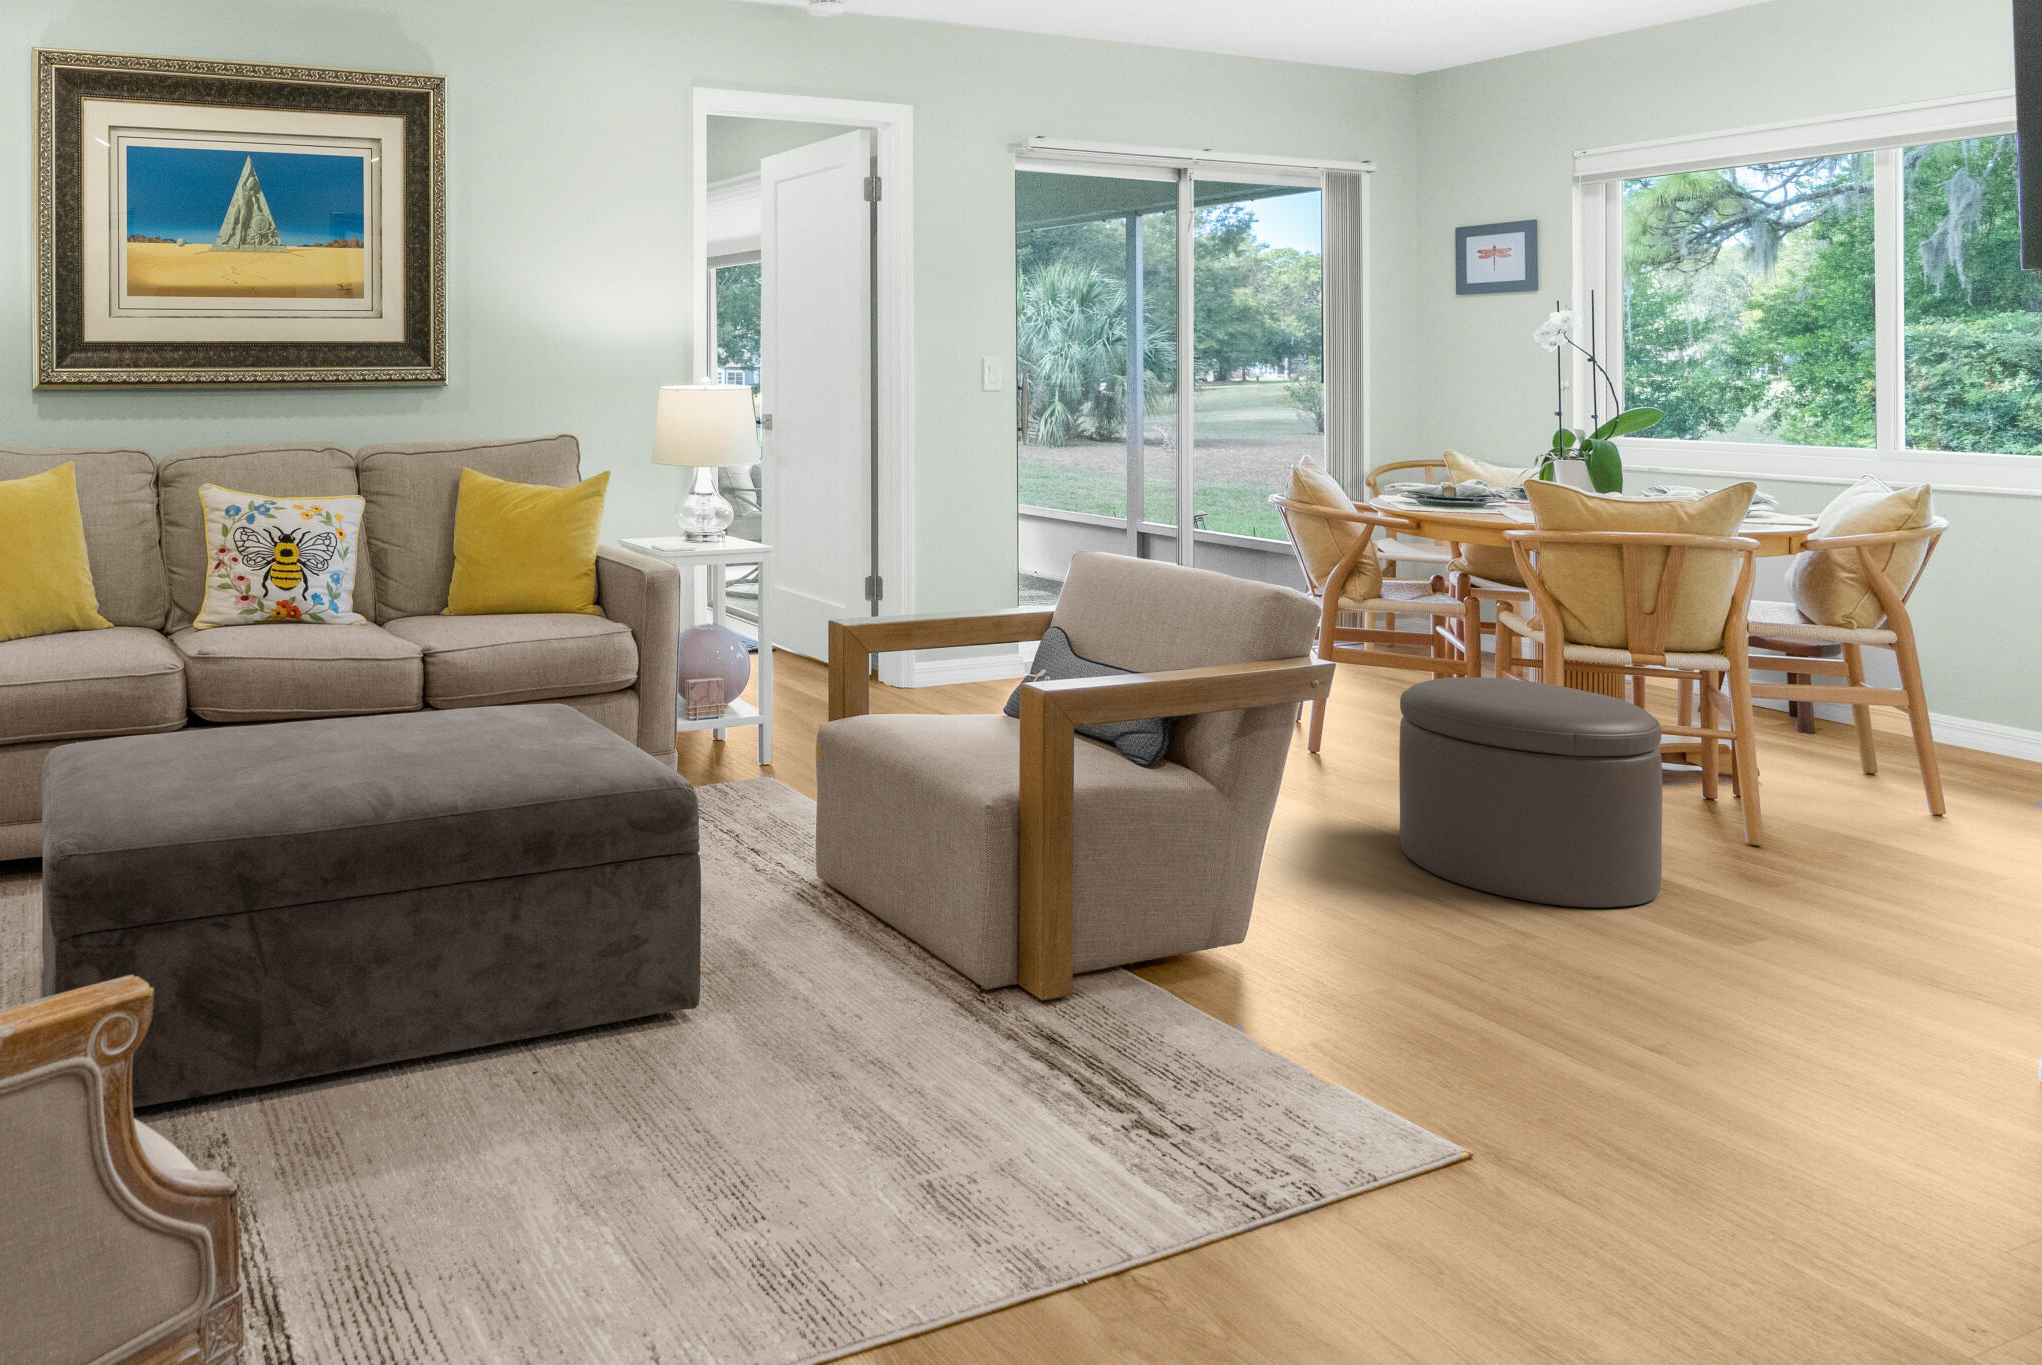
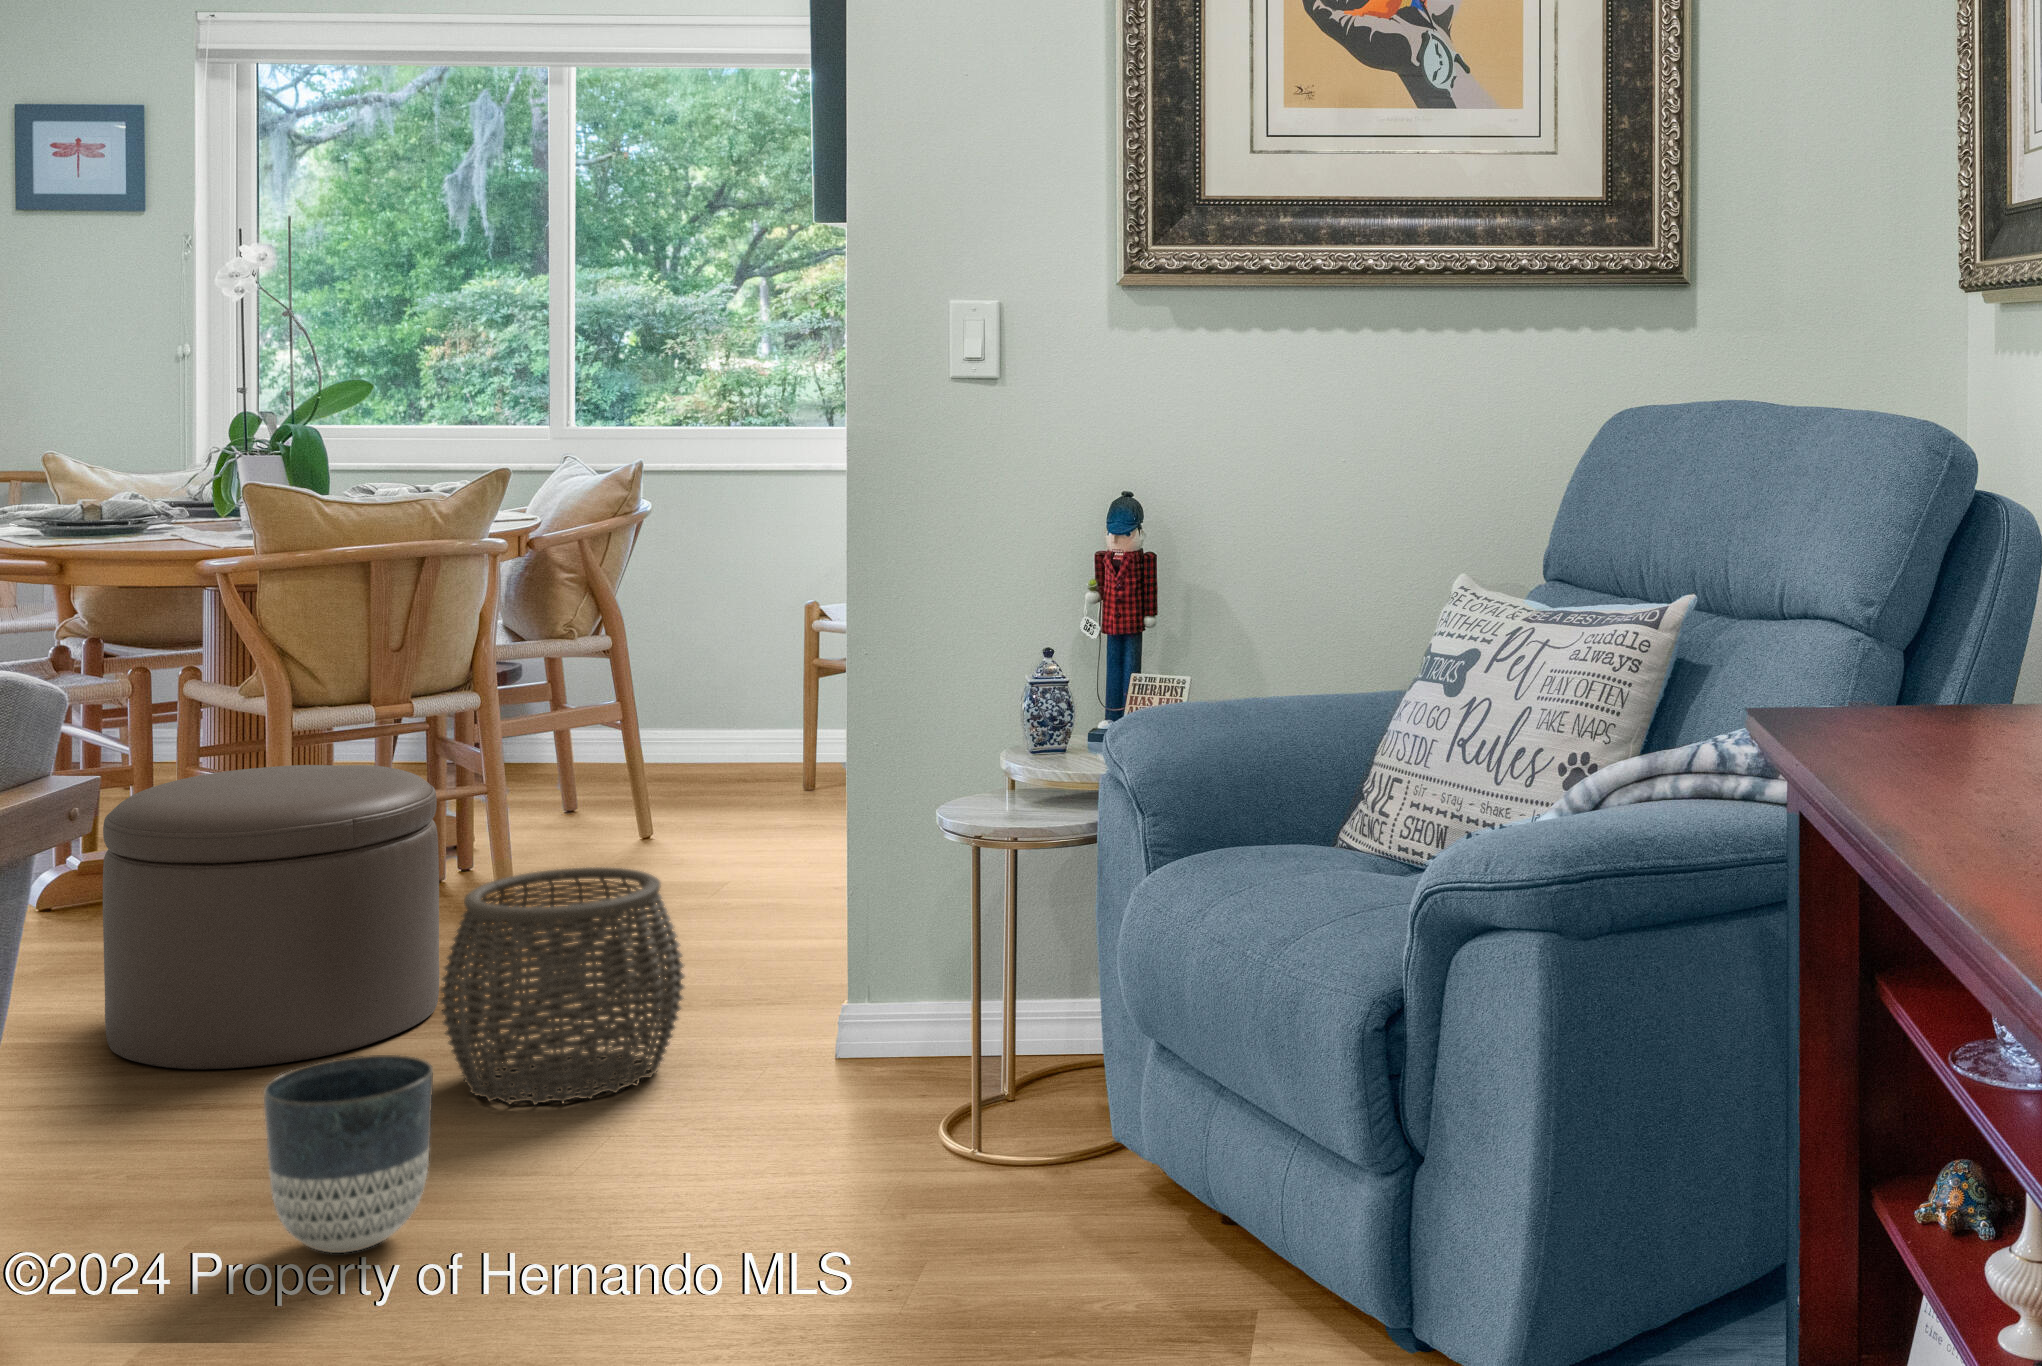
woven basket: none [1625,812,1875,1028] -> present [440,867,684,1105]
planter: none [1425,906,1564,1062] -> present [264,1055,433,1253]

